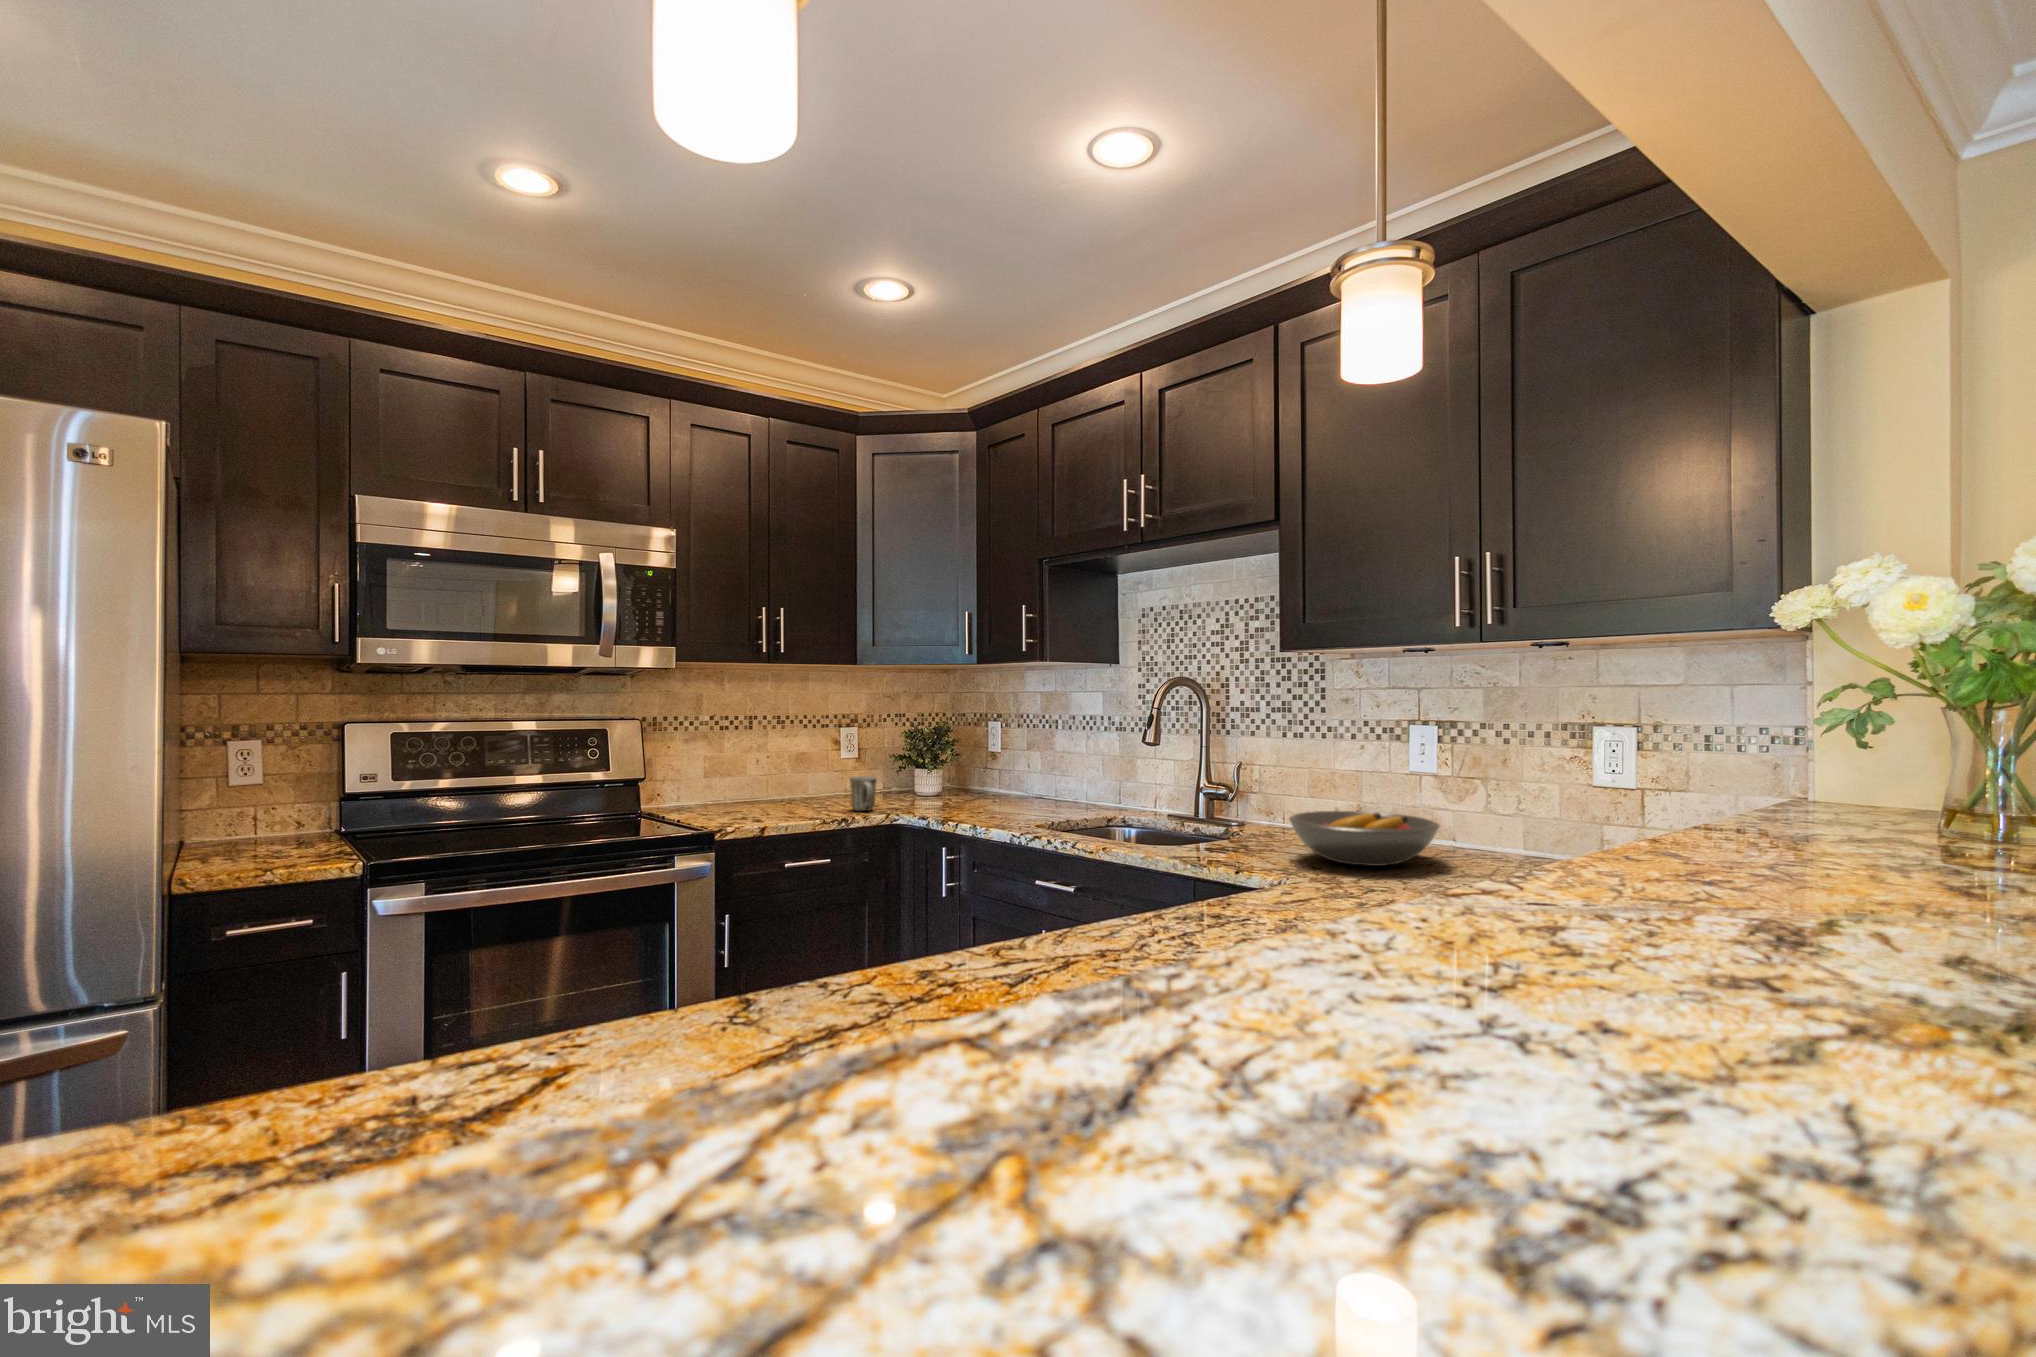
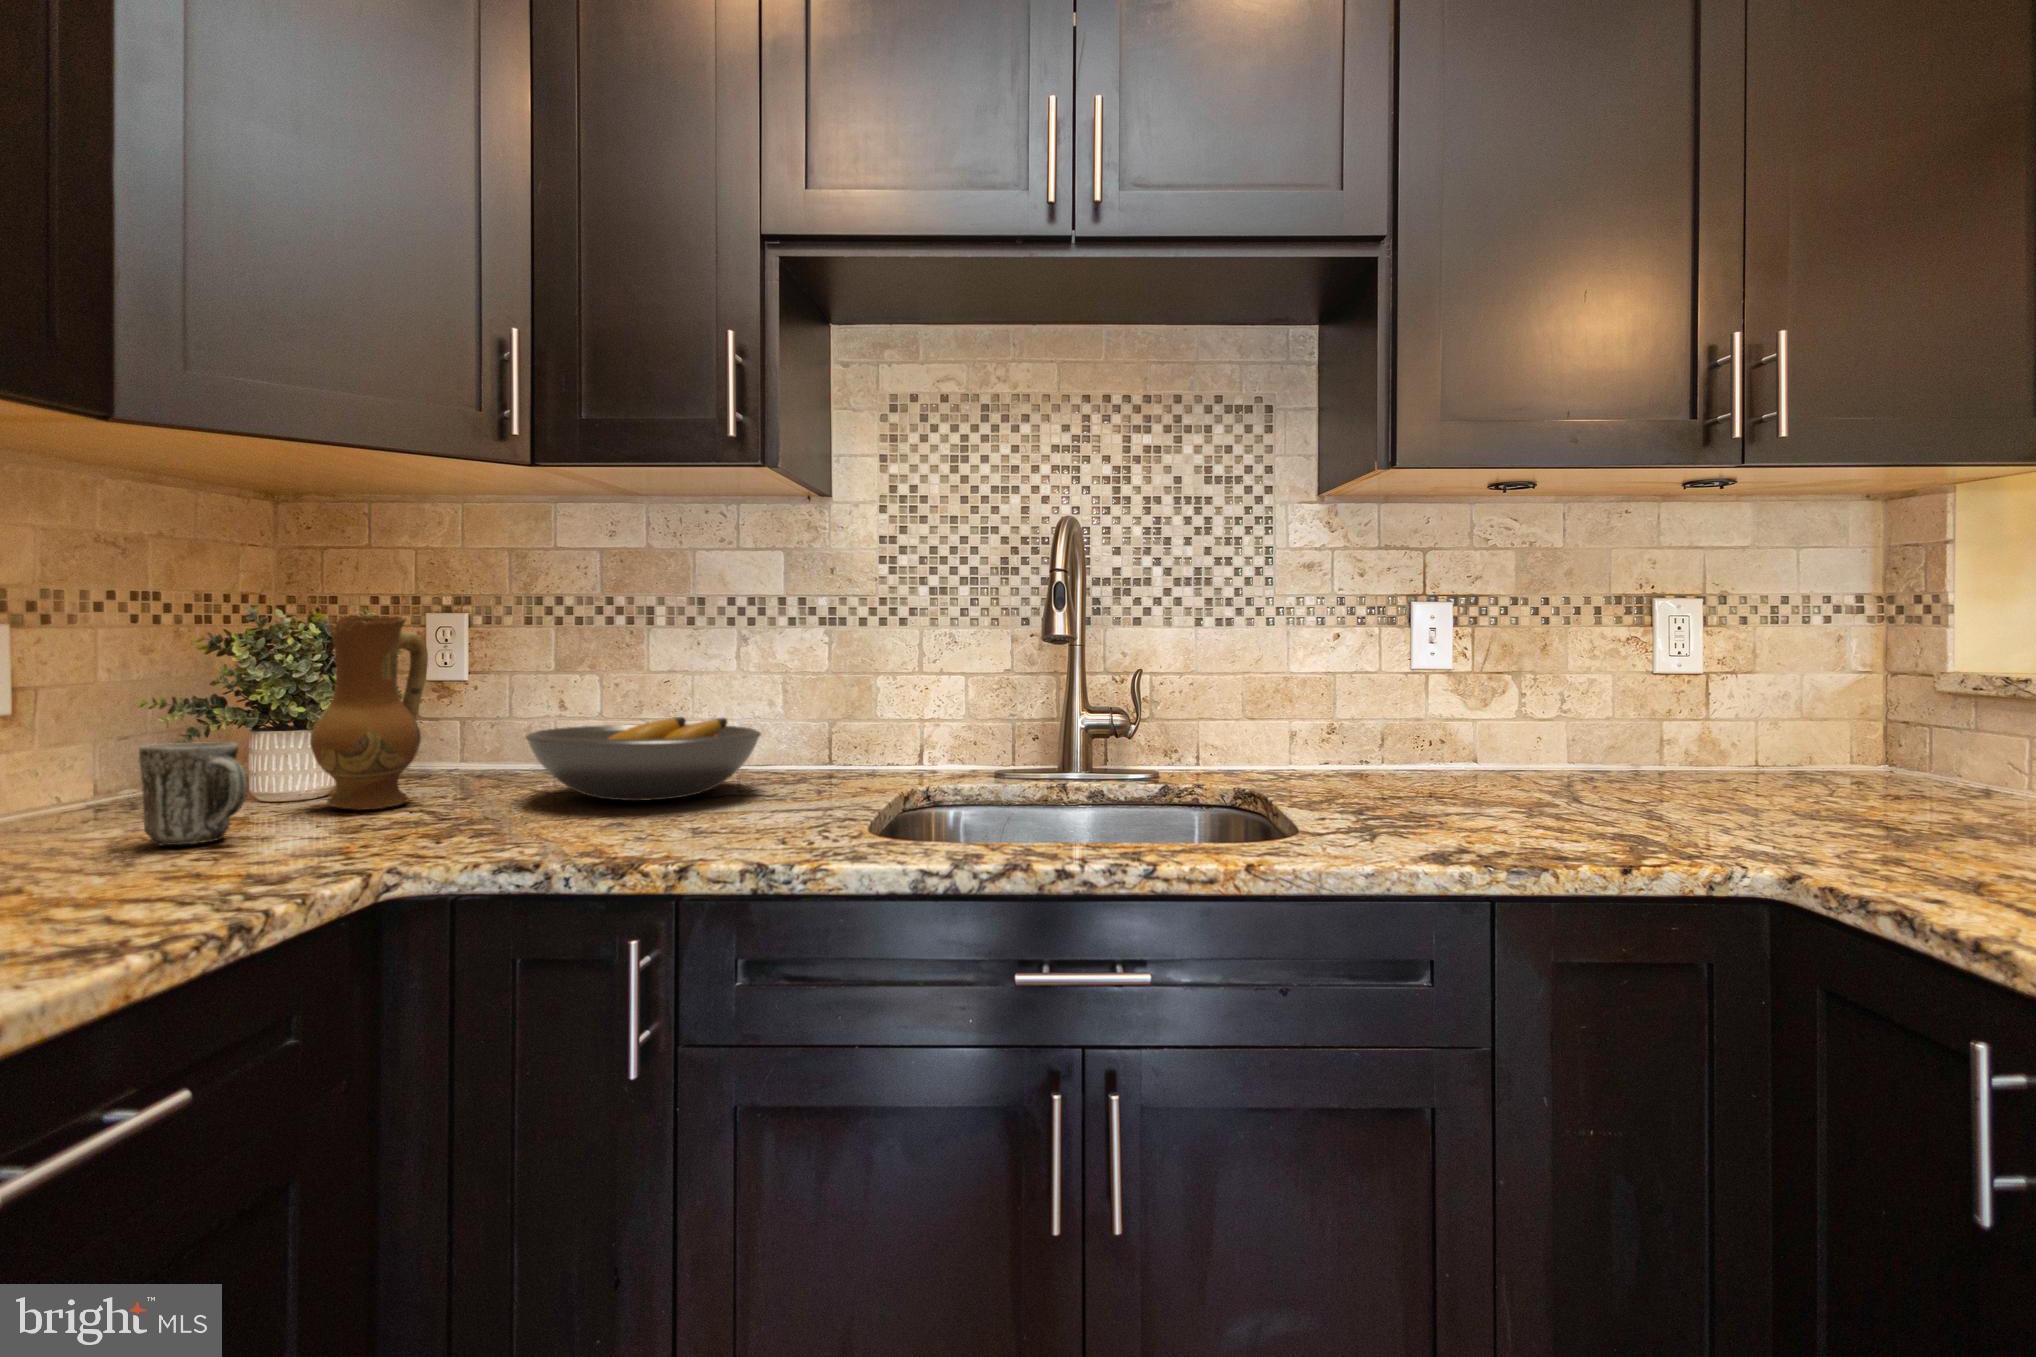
ceramic jug: none [912,729,955,806] -> present [310,615,428,810]
fruit bowl: present [1289,811,1440,866] -> present [526,717,762,801]

